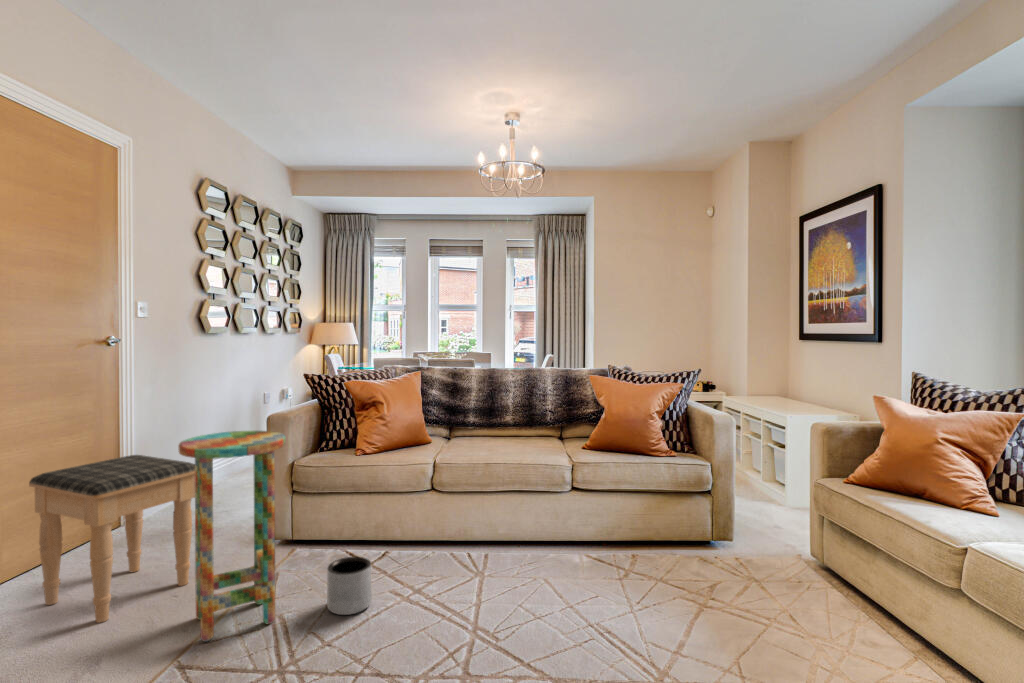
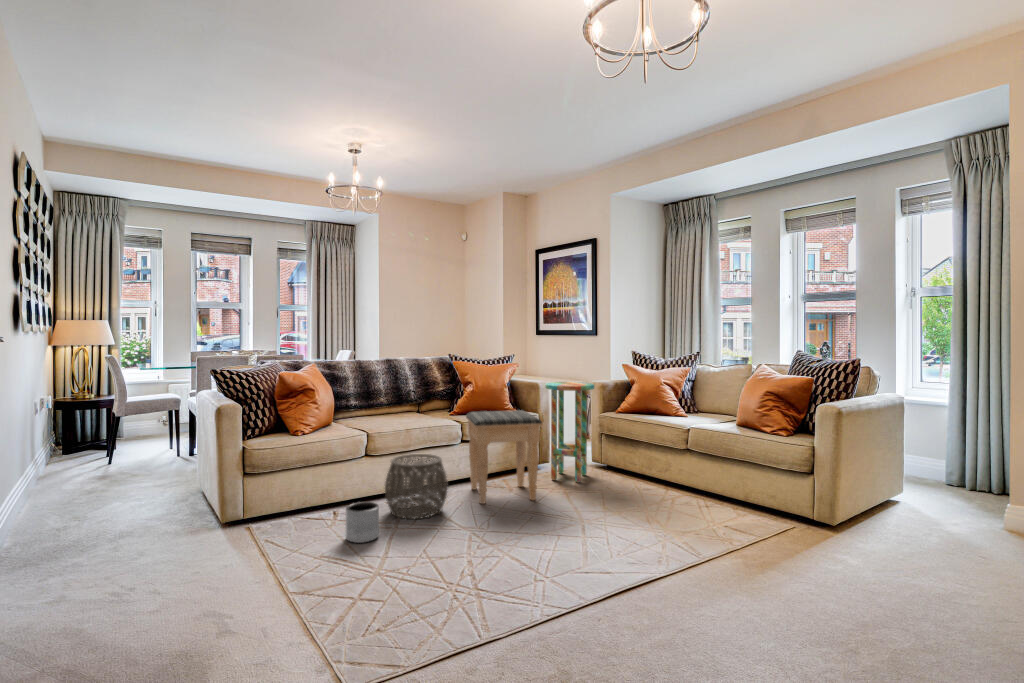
side table: present [178,431,285,642] -> present [545,382,594,483]
footstool: present [29,455,195,623] -> present [466,410,542,504]
woven basket: none [416,500,502,597] -> present [385,454,448,519]

